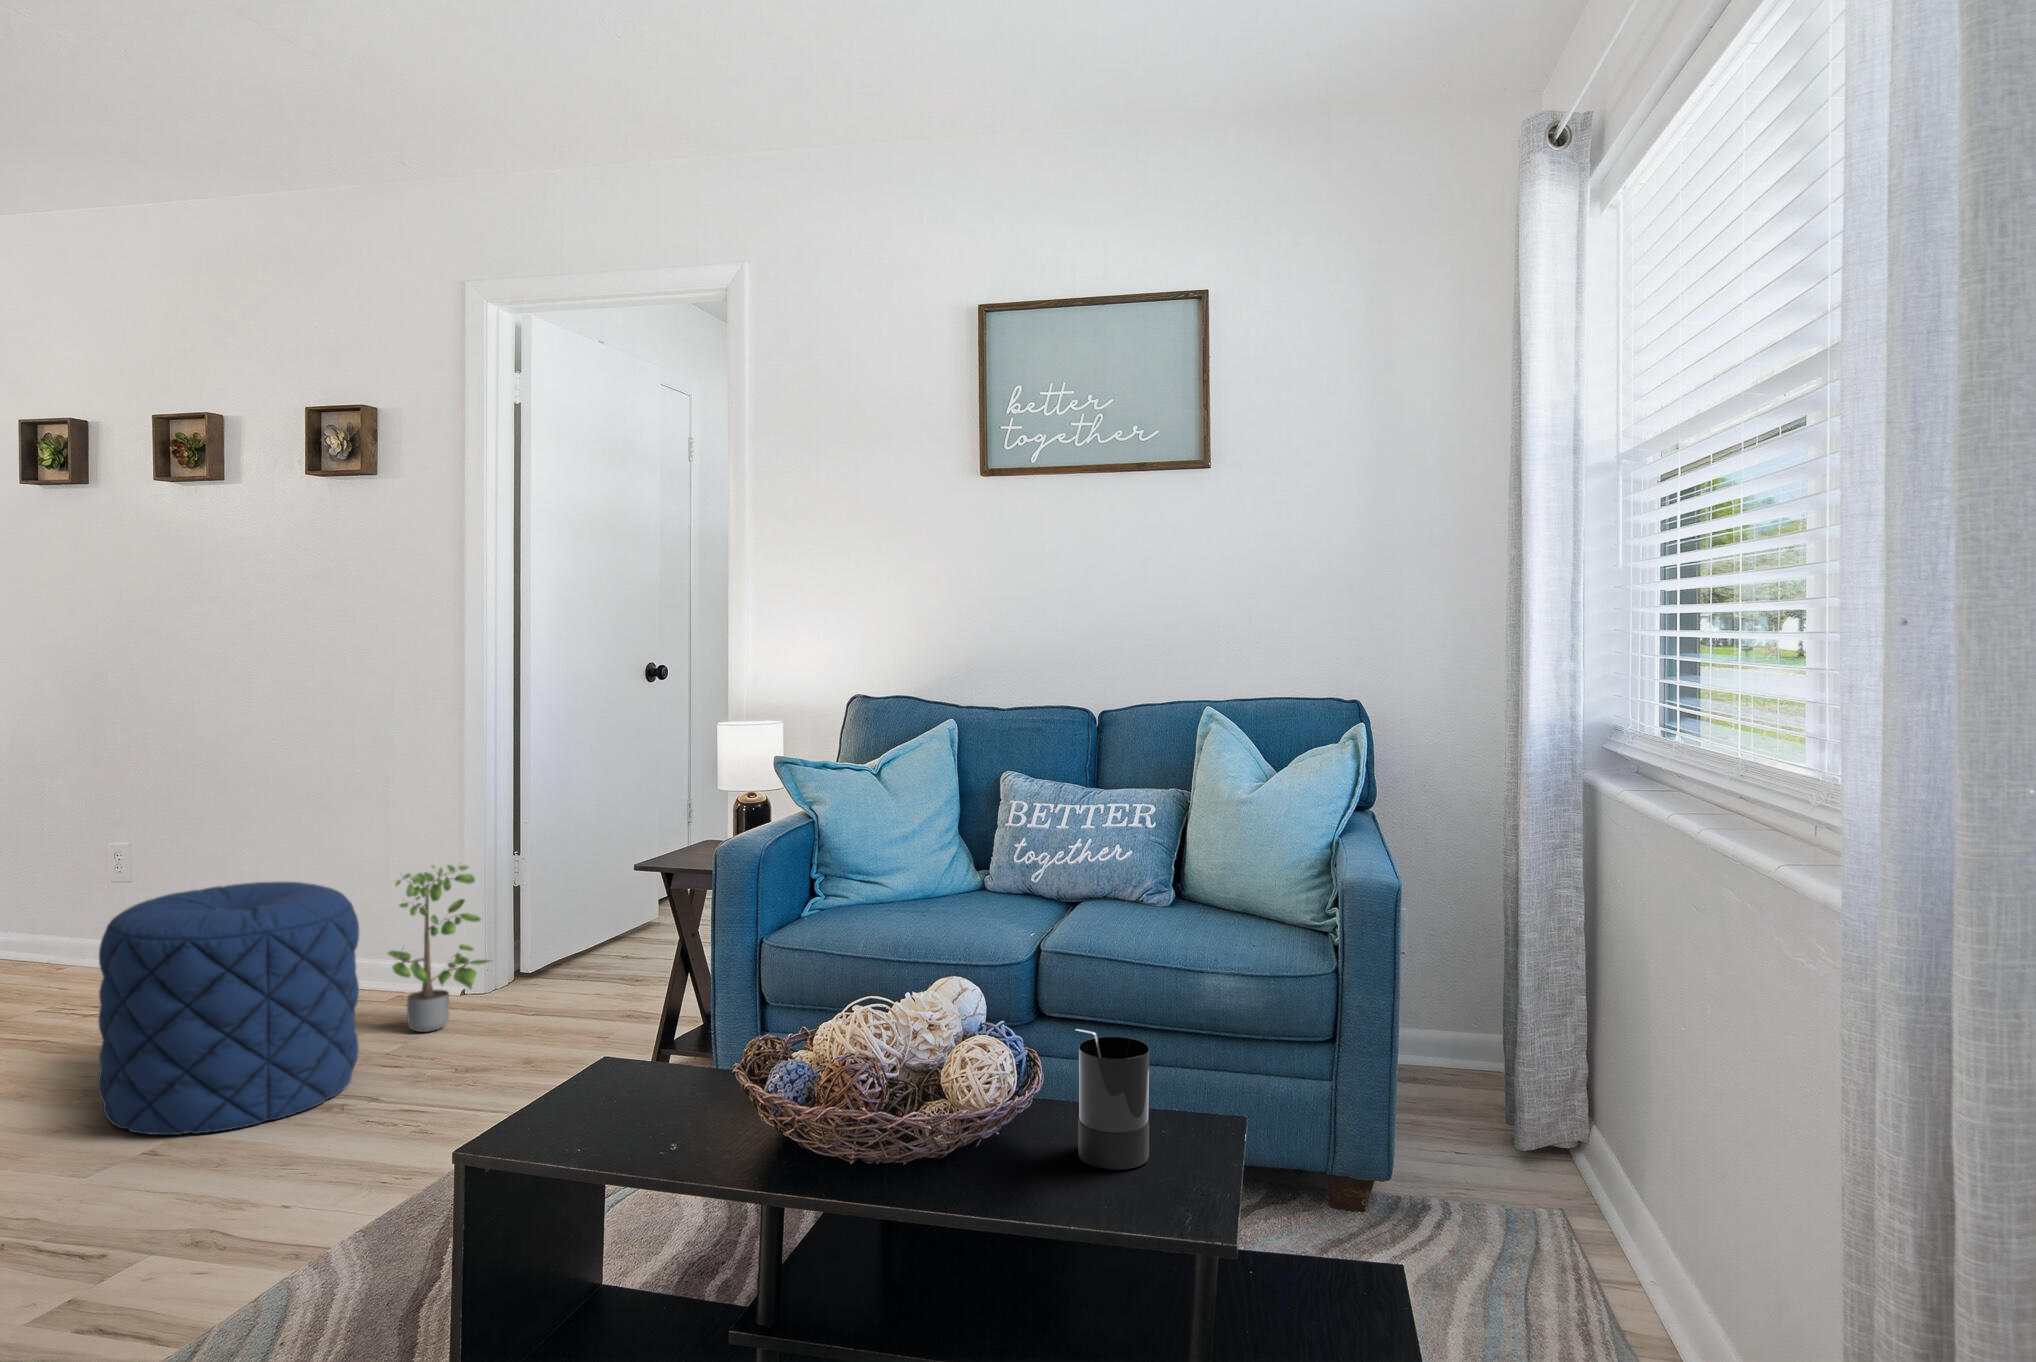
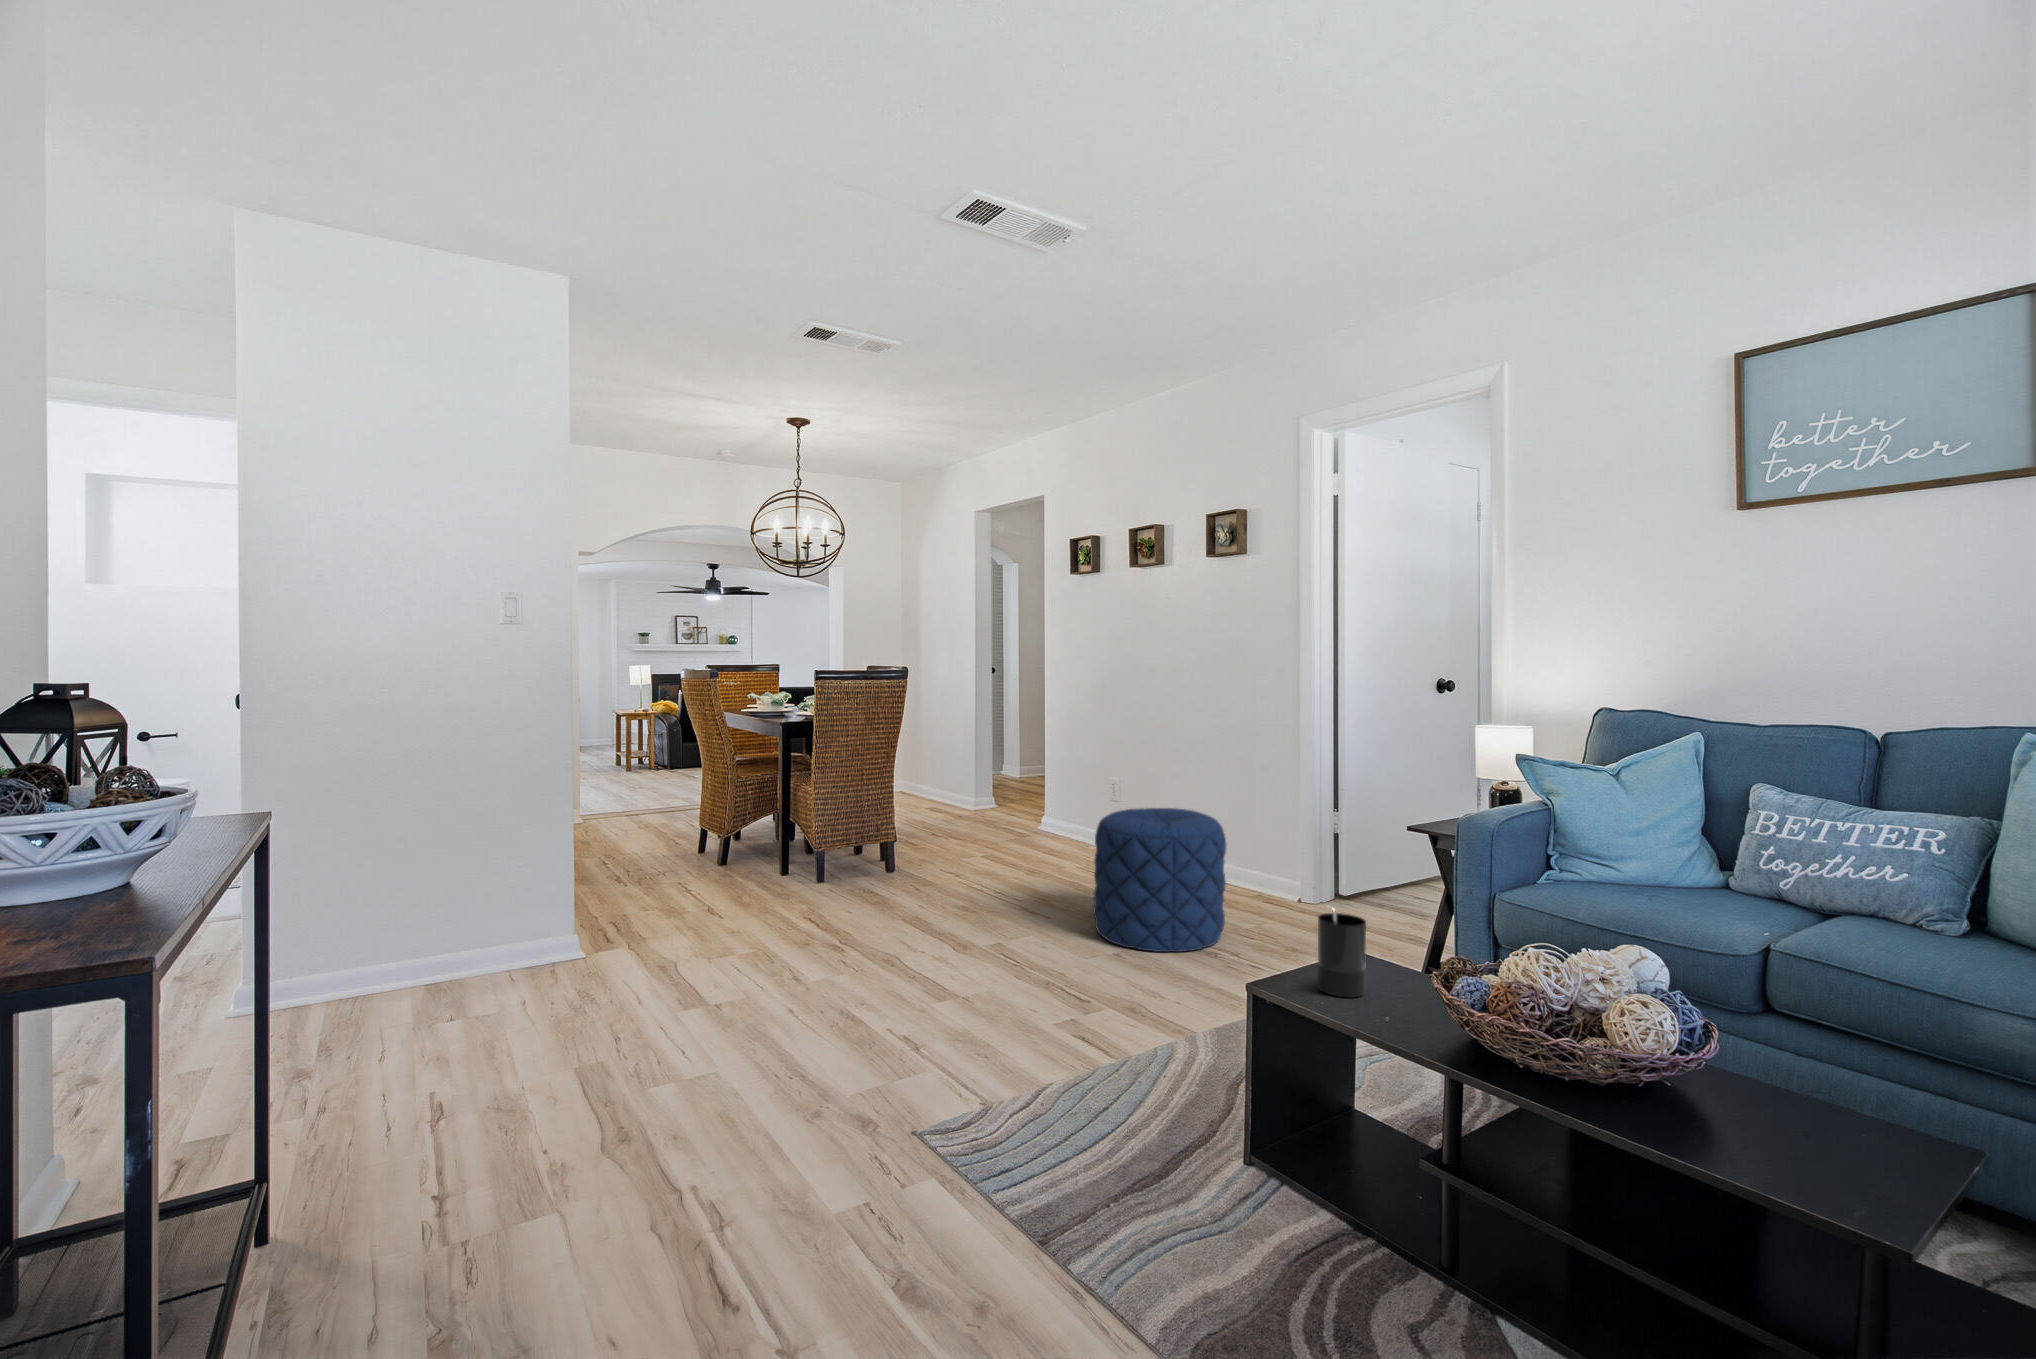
potted plant: present [388,865,489,1032] -> none [1246,809,1315,920]
candle: present [1075,1029,1150,1170] -> present [1317,908,1366,997]

